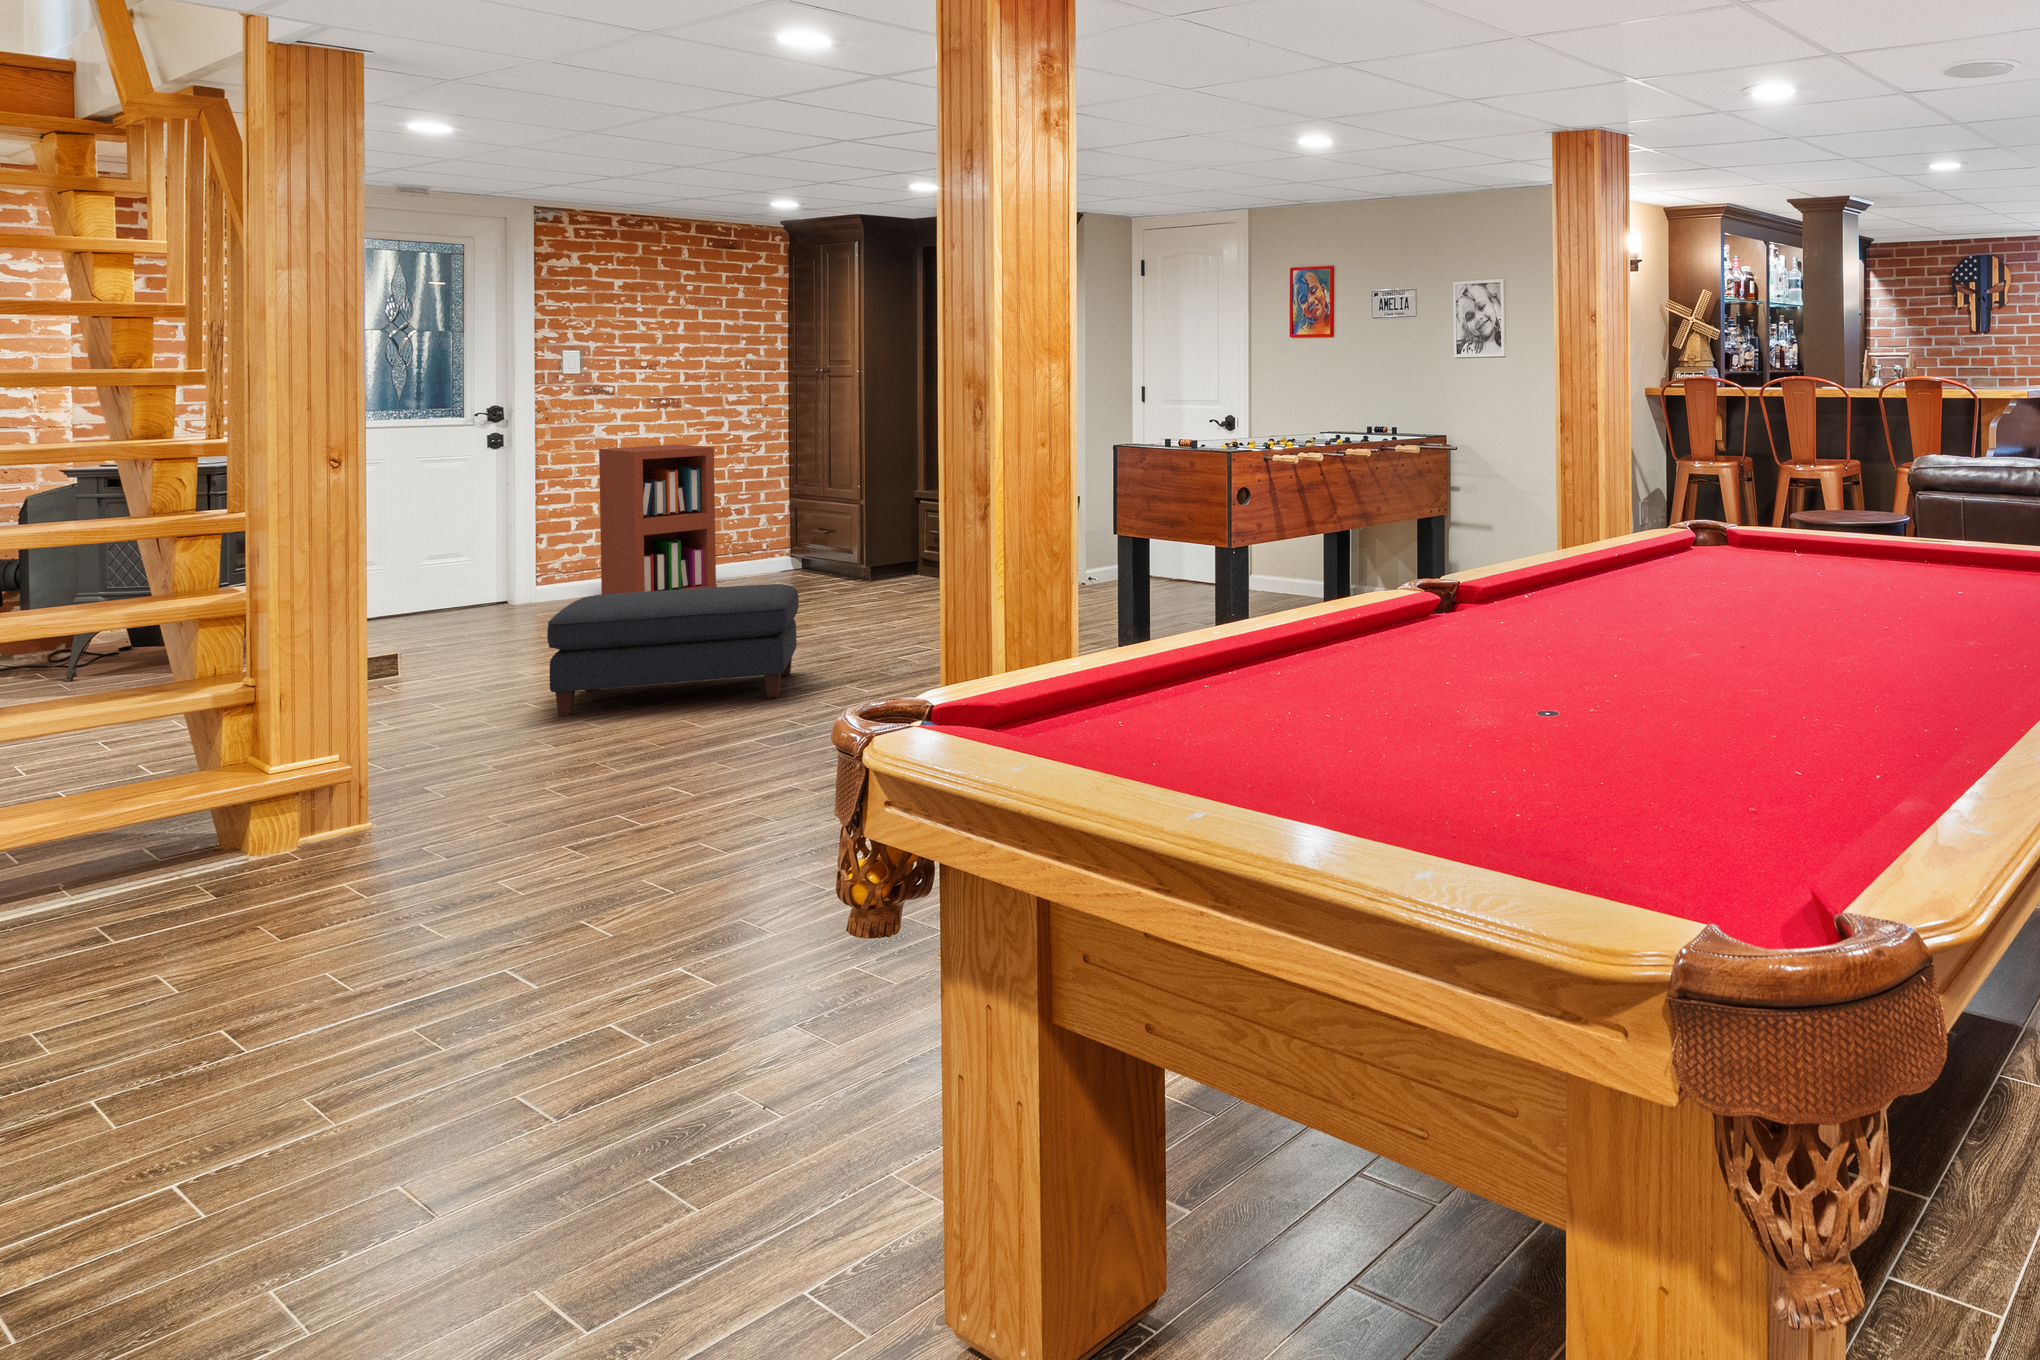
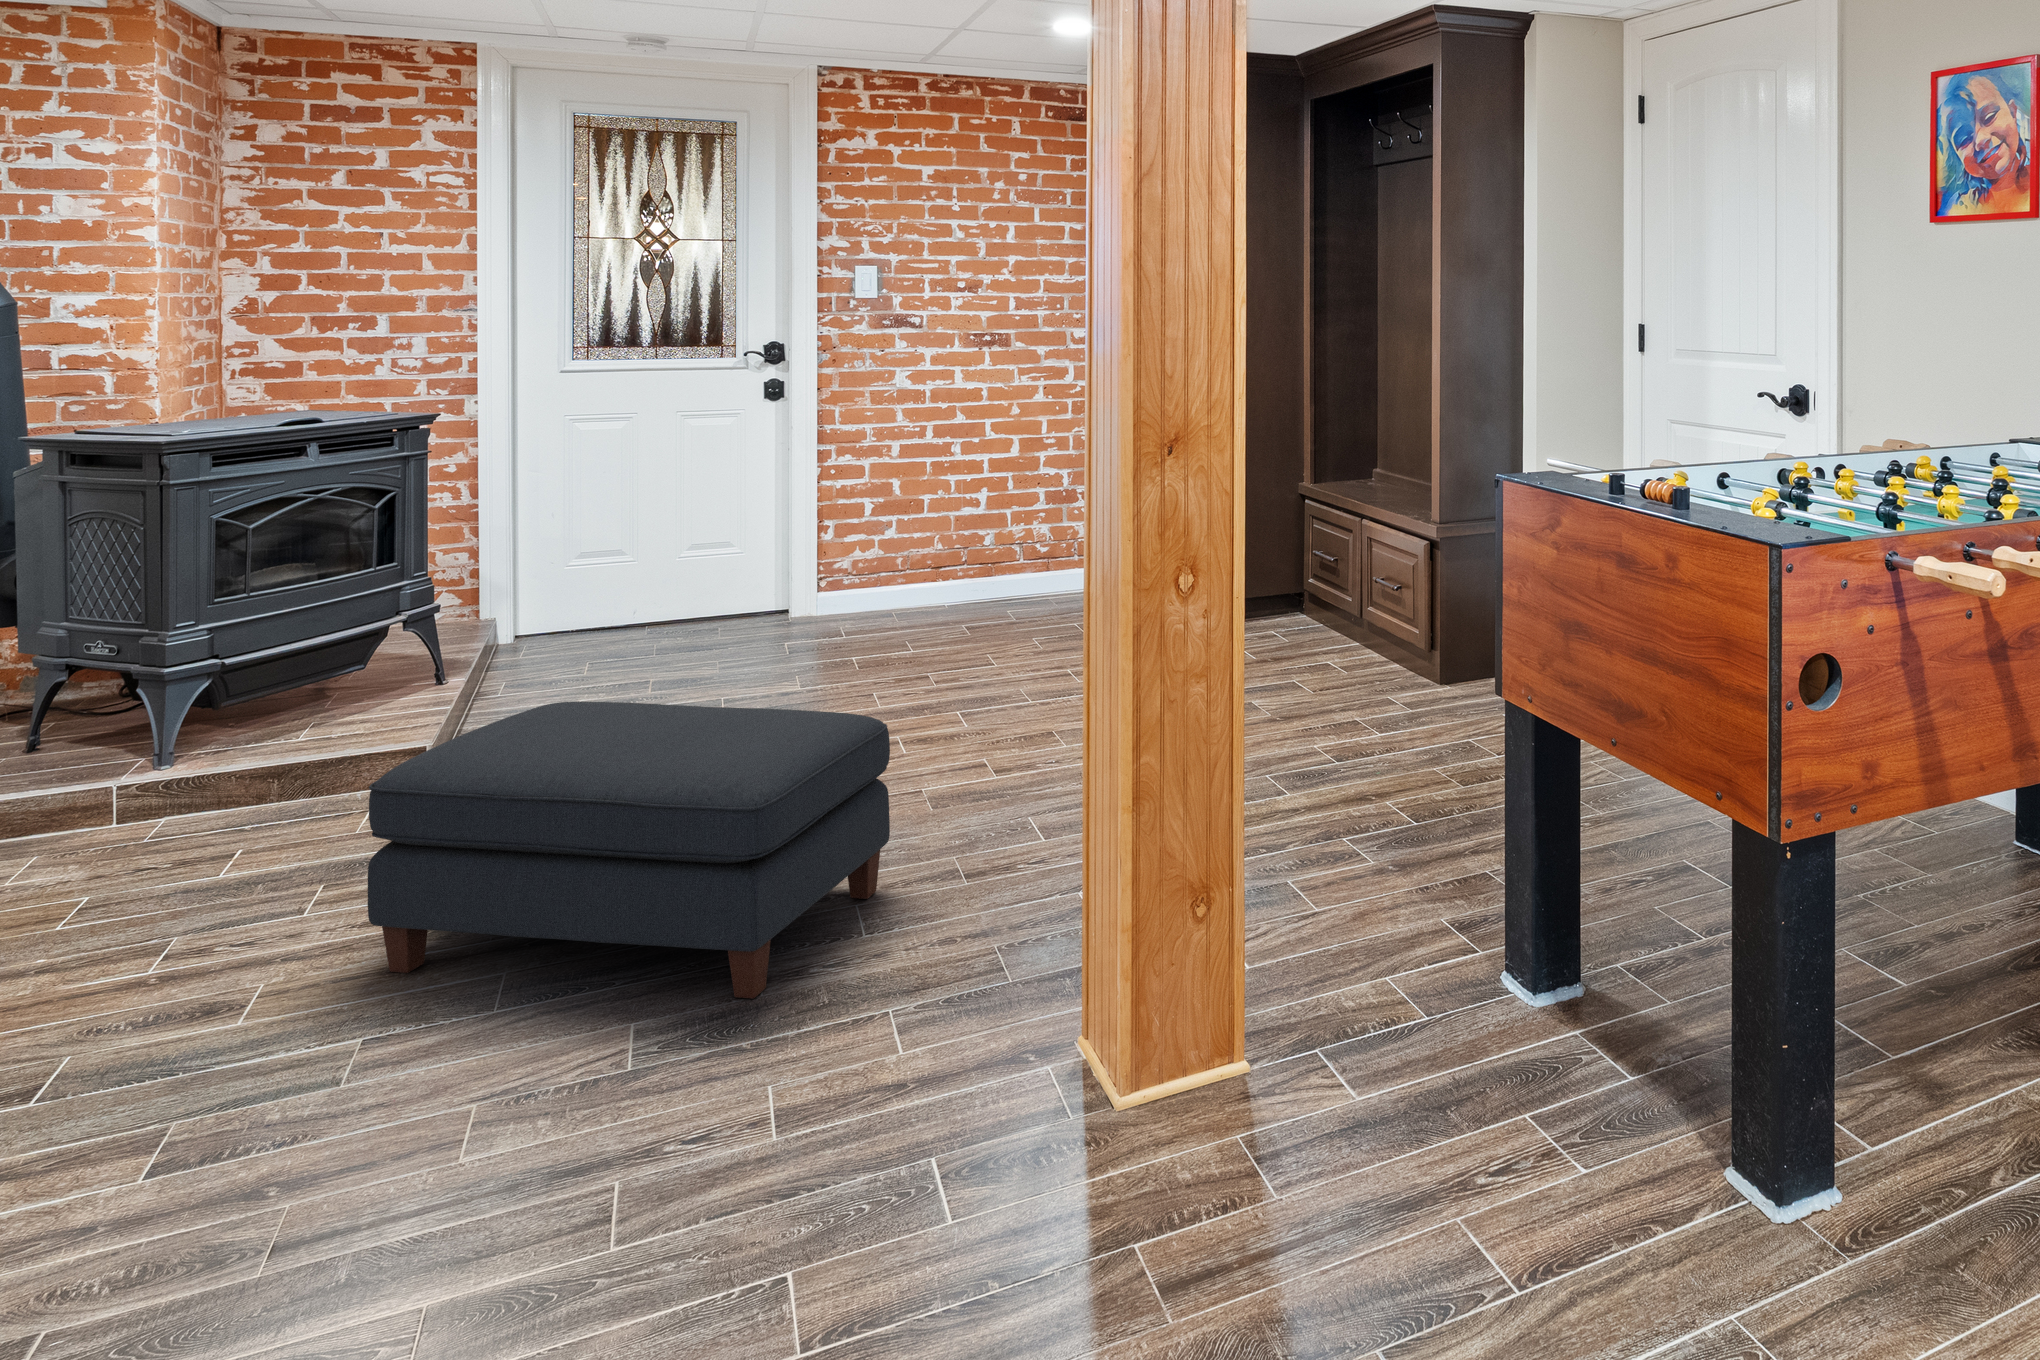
bookshelf: present [599,444,716,595] -> none [899,399,1027,632]

